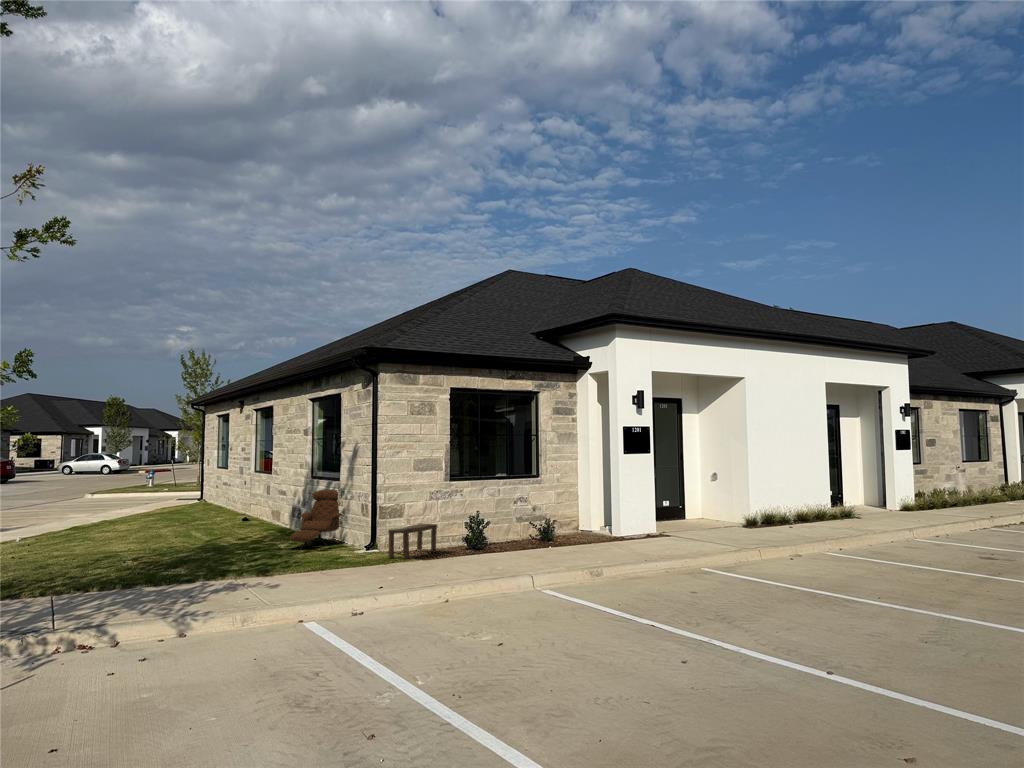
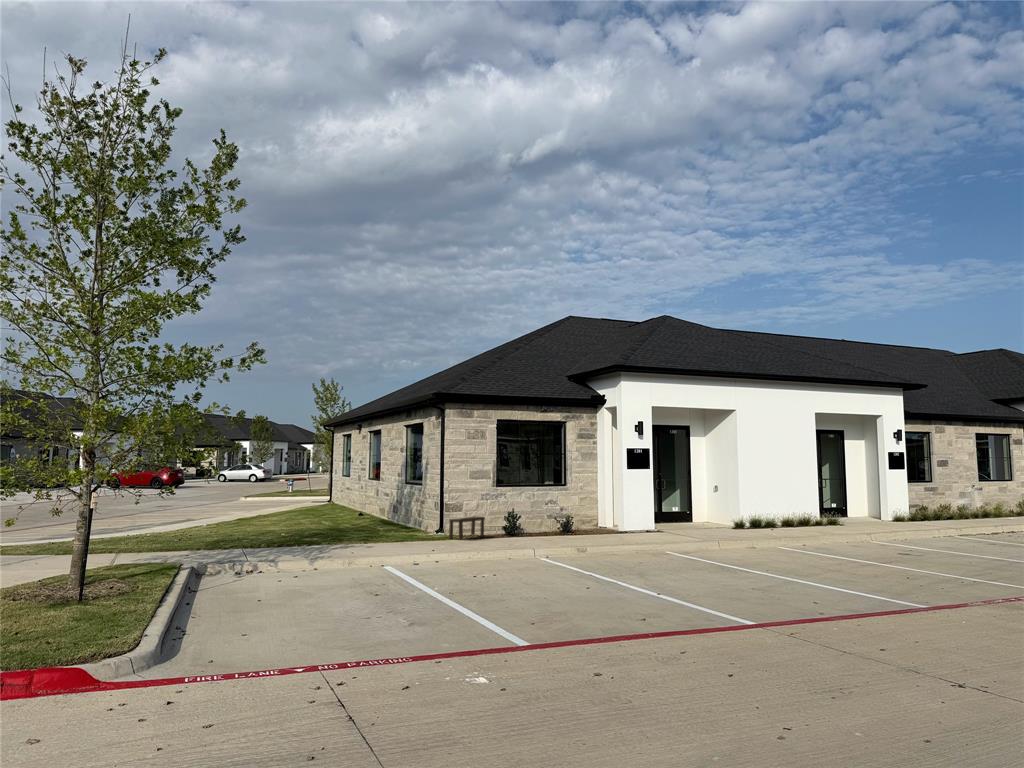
lounge chair: present [290,490,342,550] -> none [386,492,424,533]

